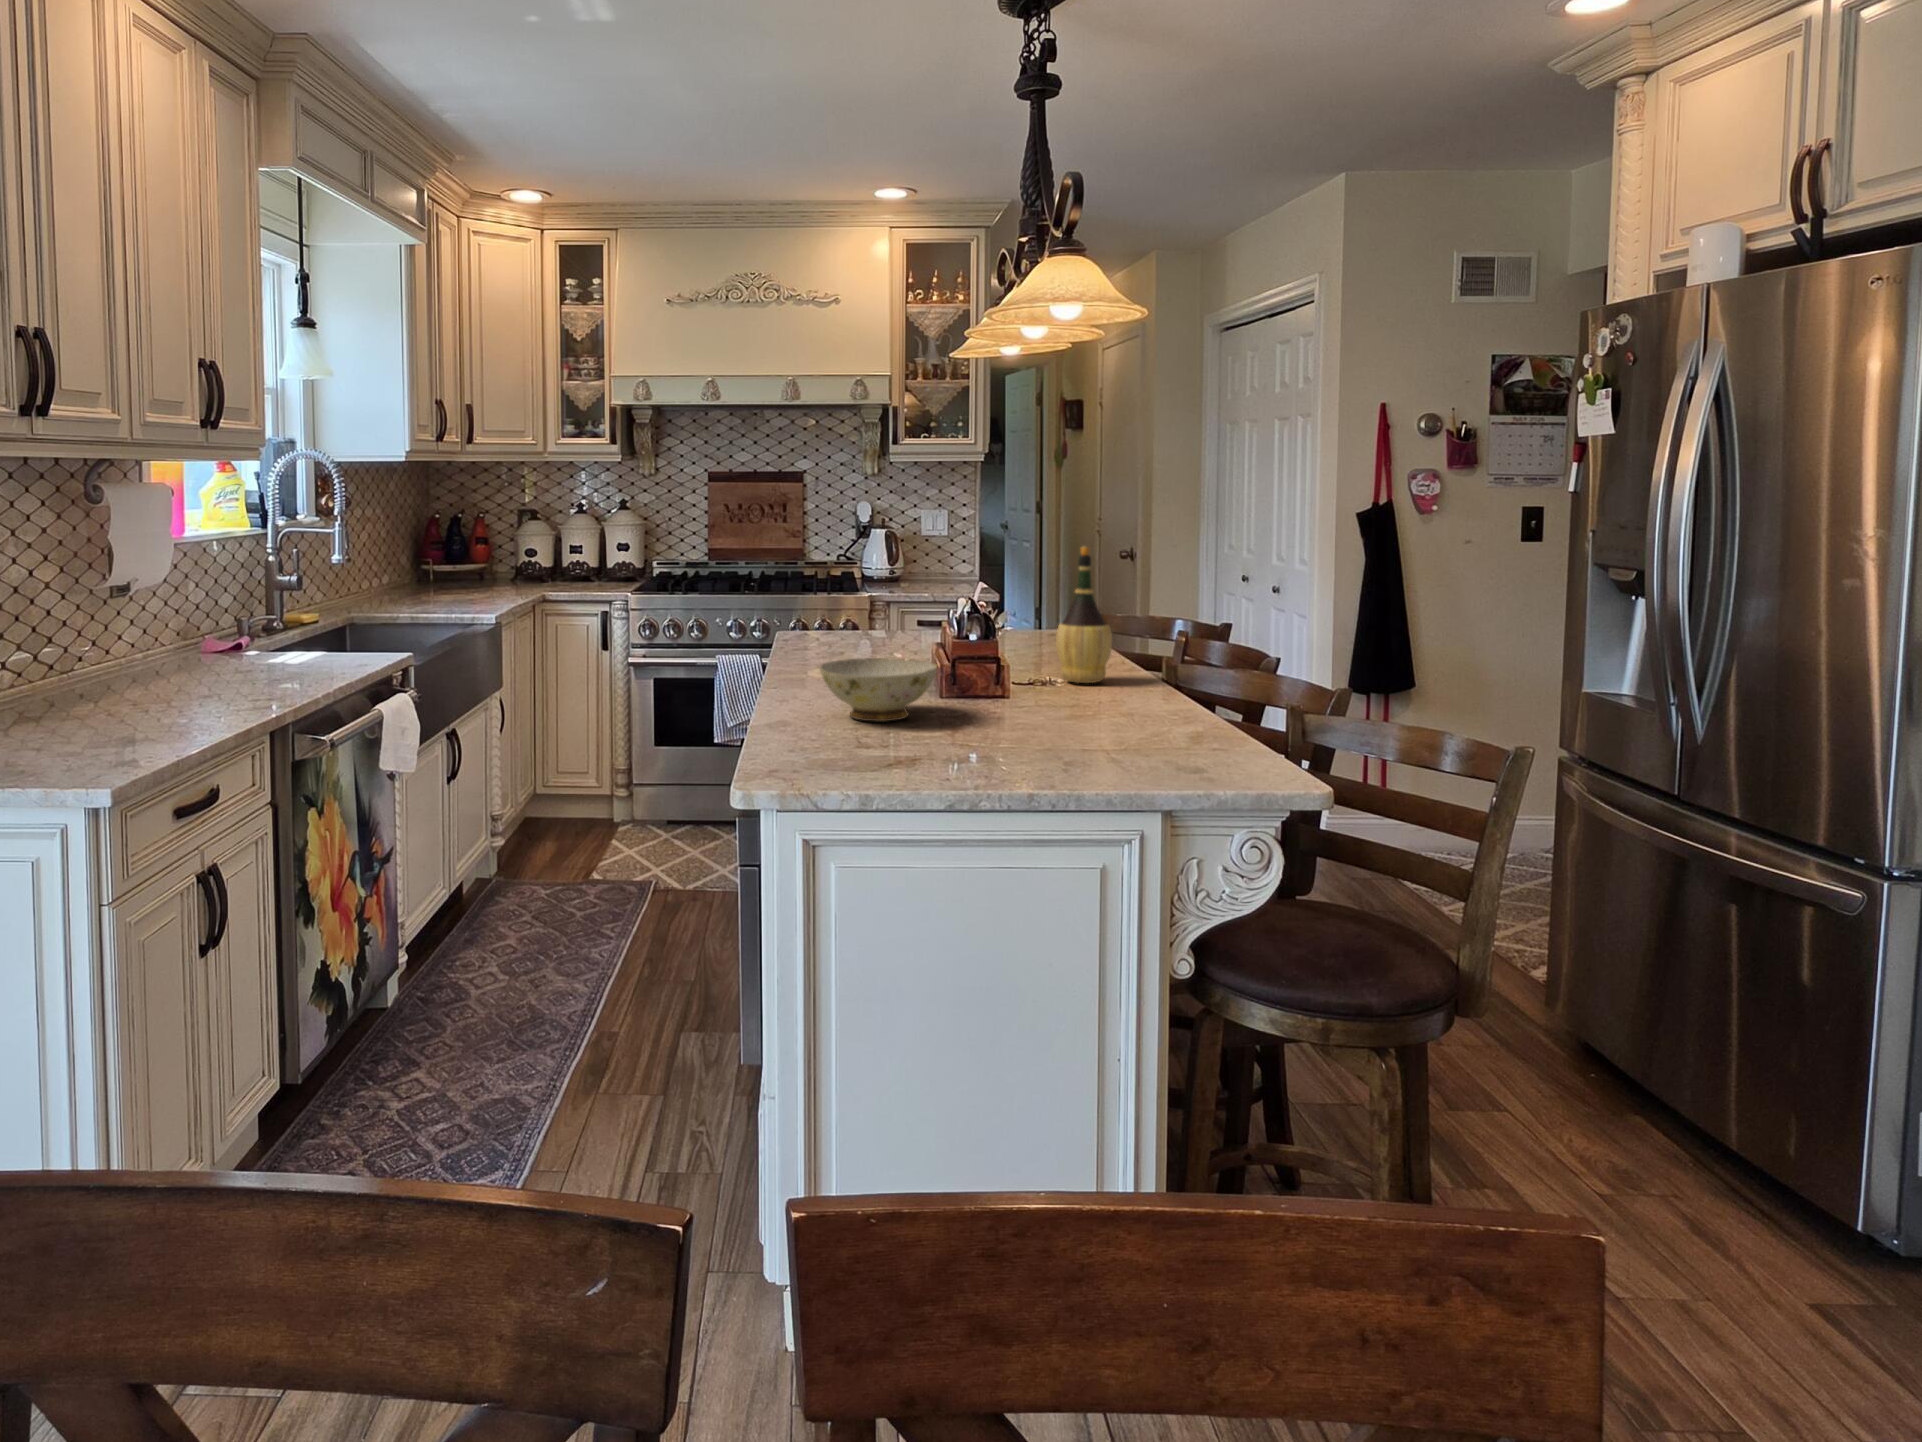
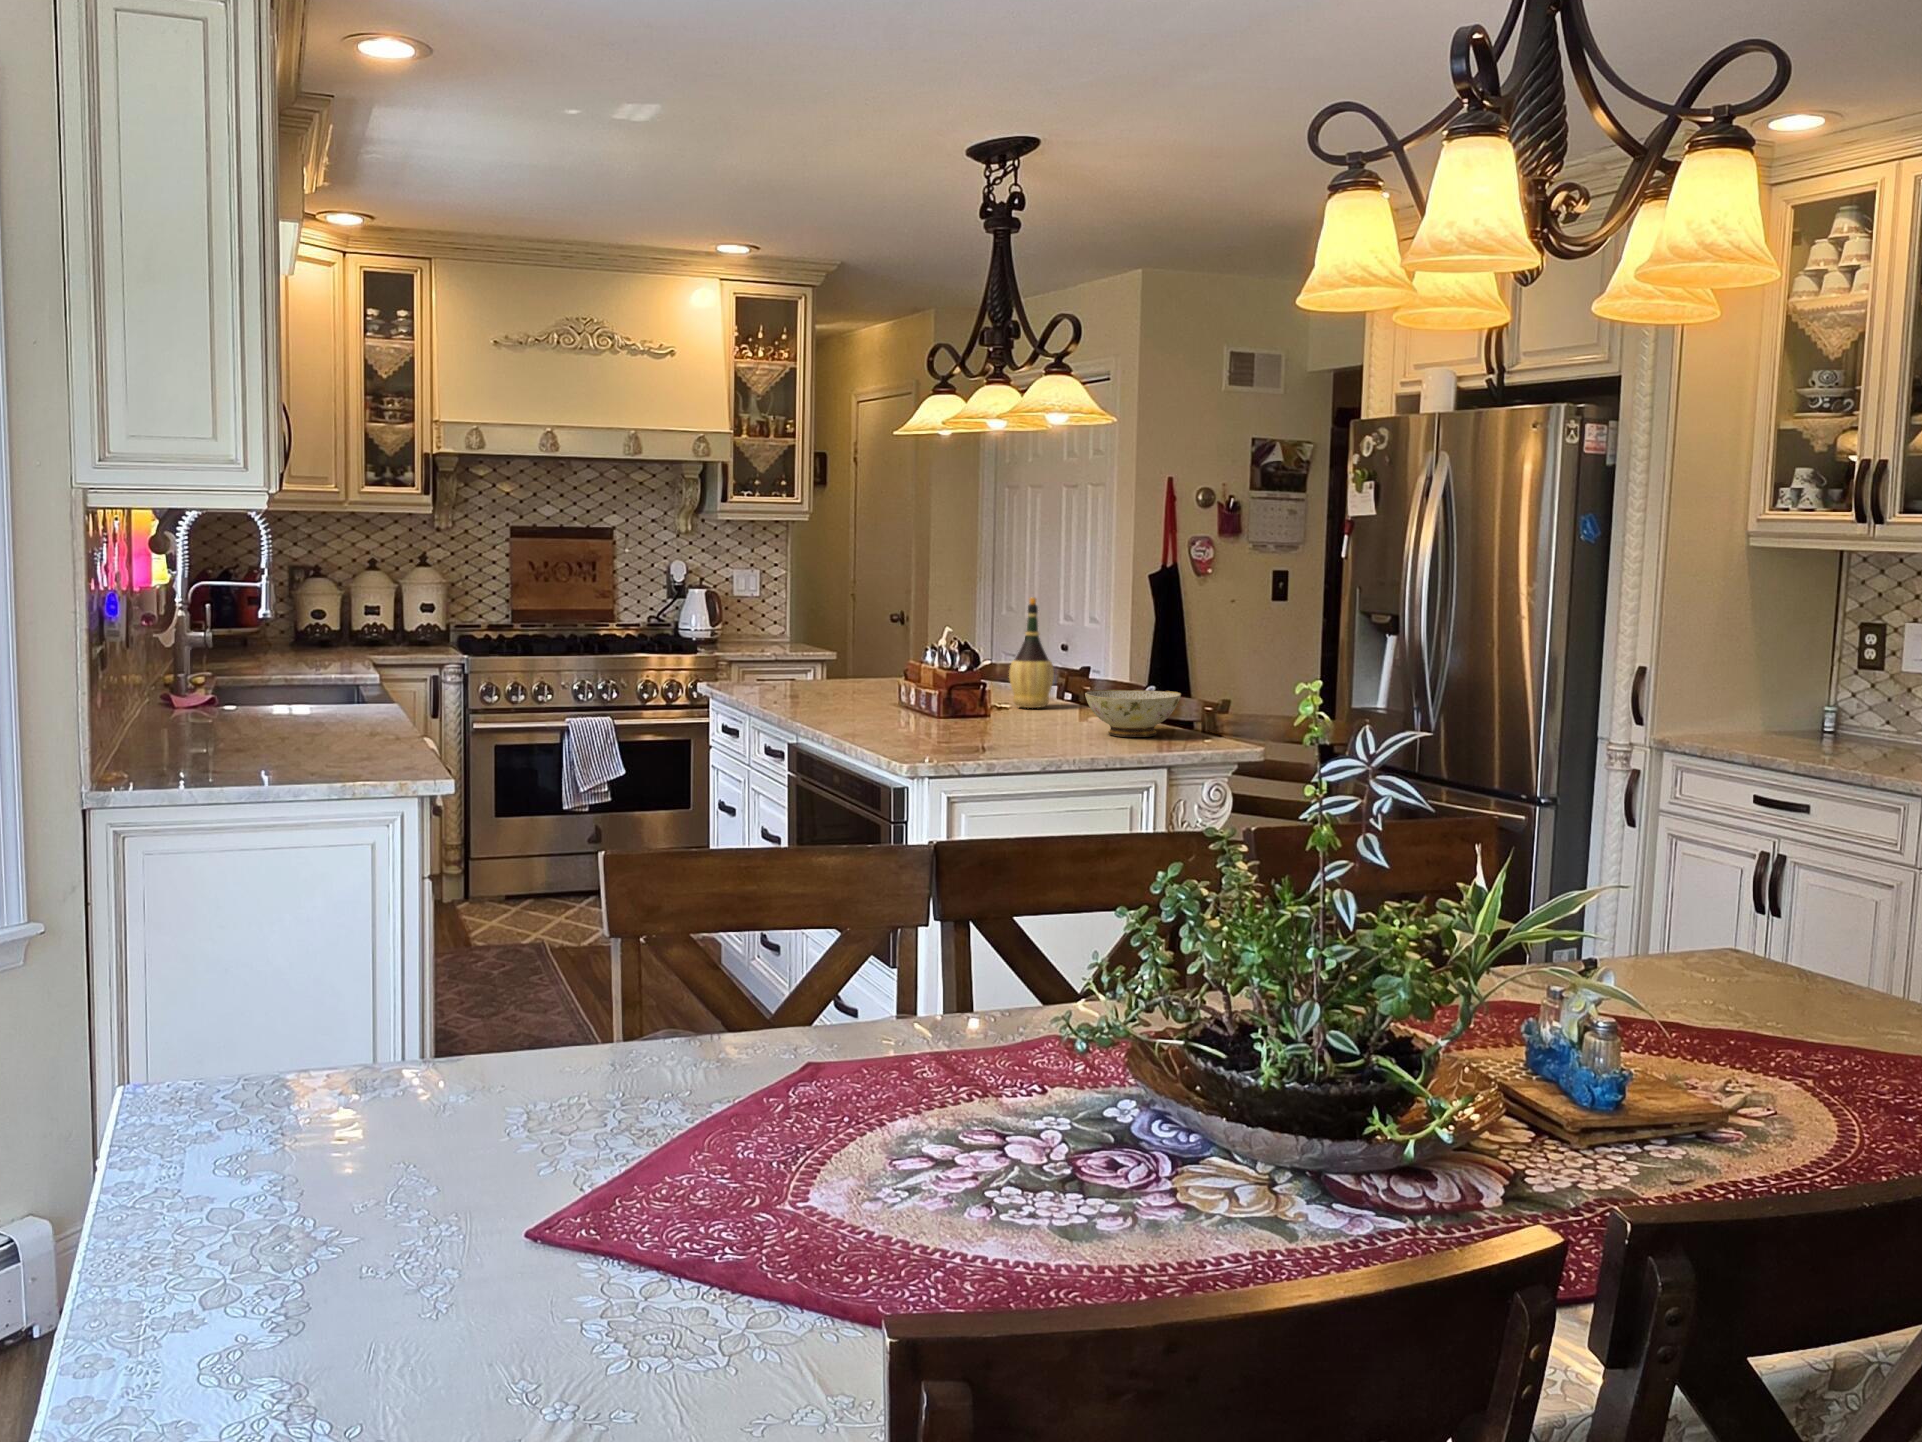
ceramic bowl: present [820,658,937,721] -> present [1085,690,1181,737]

